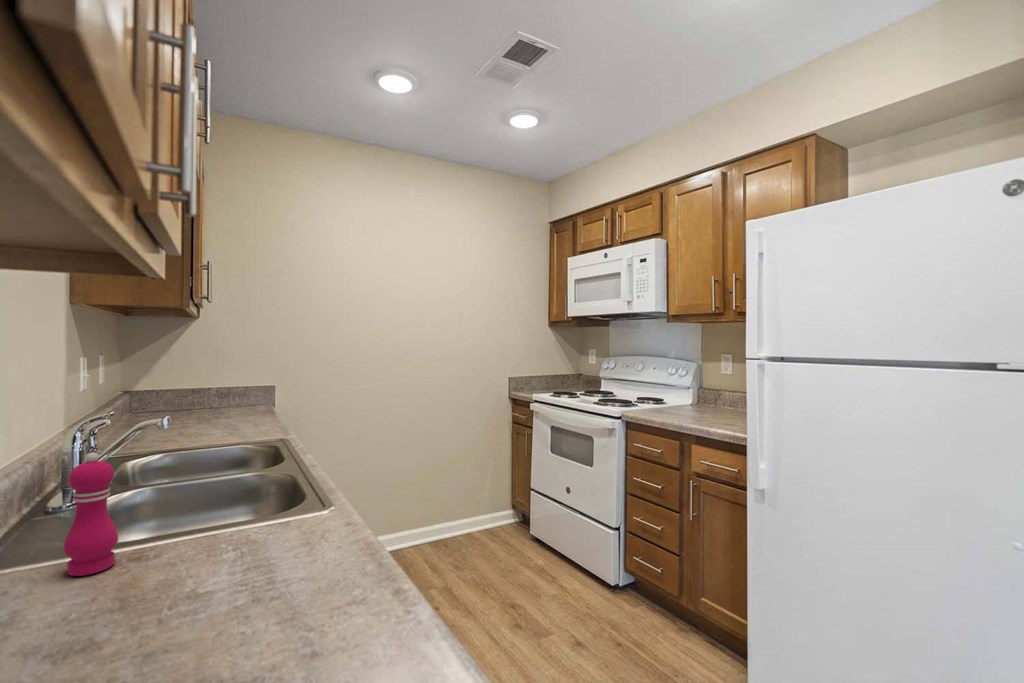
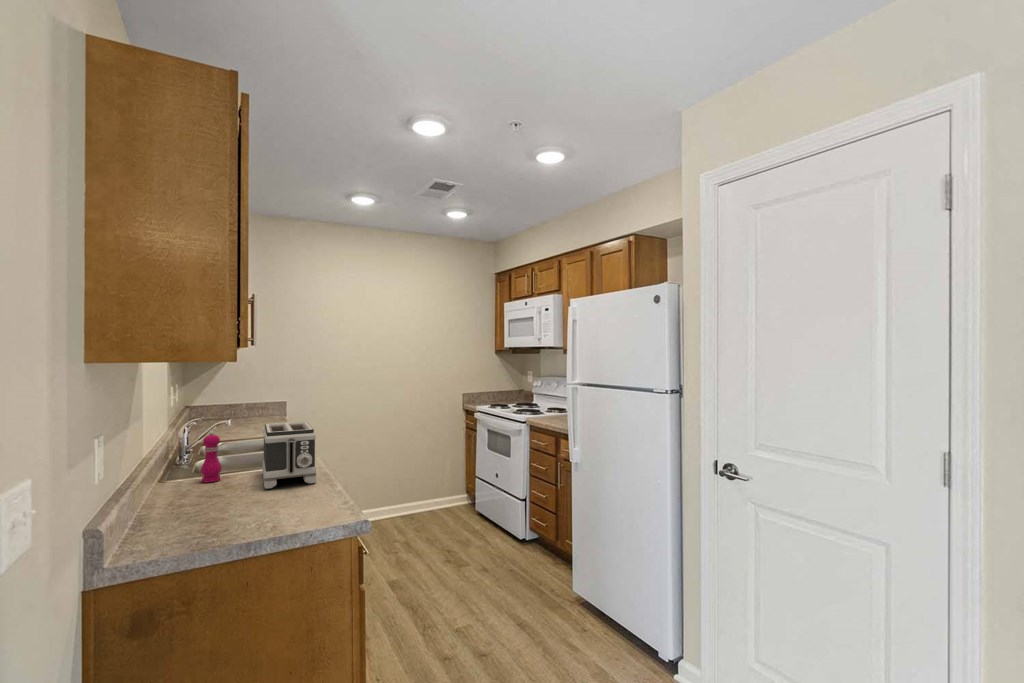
toaster: none [209,427,341,609] -> present [262,421,316,489]

